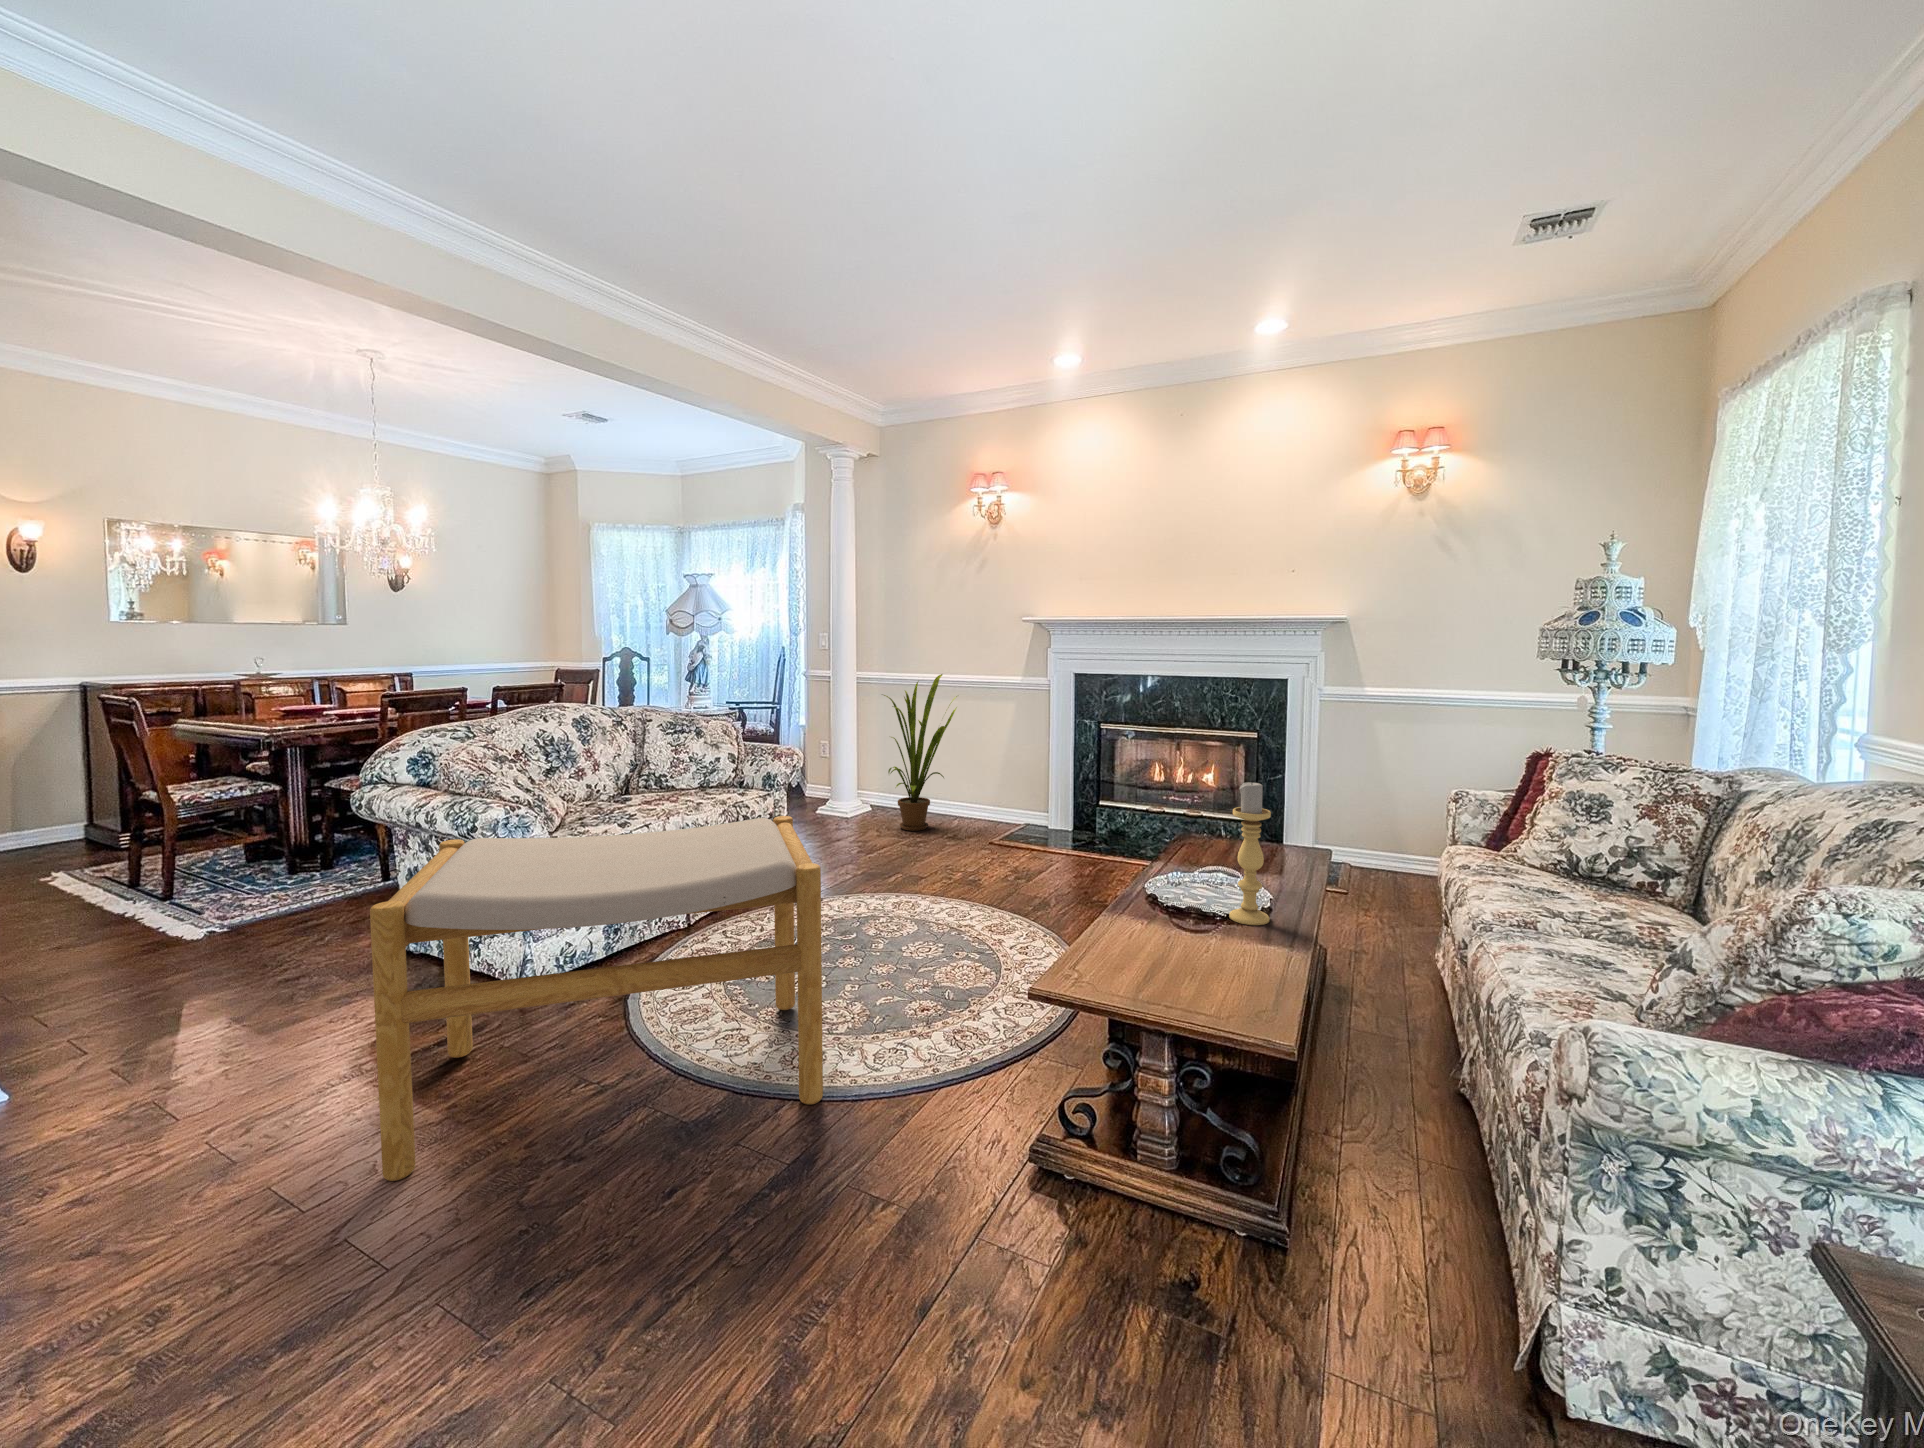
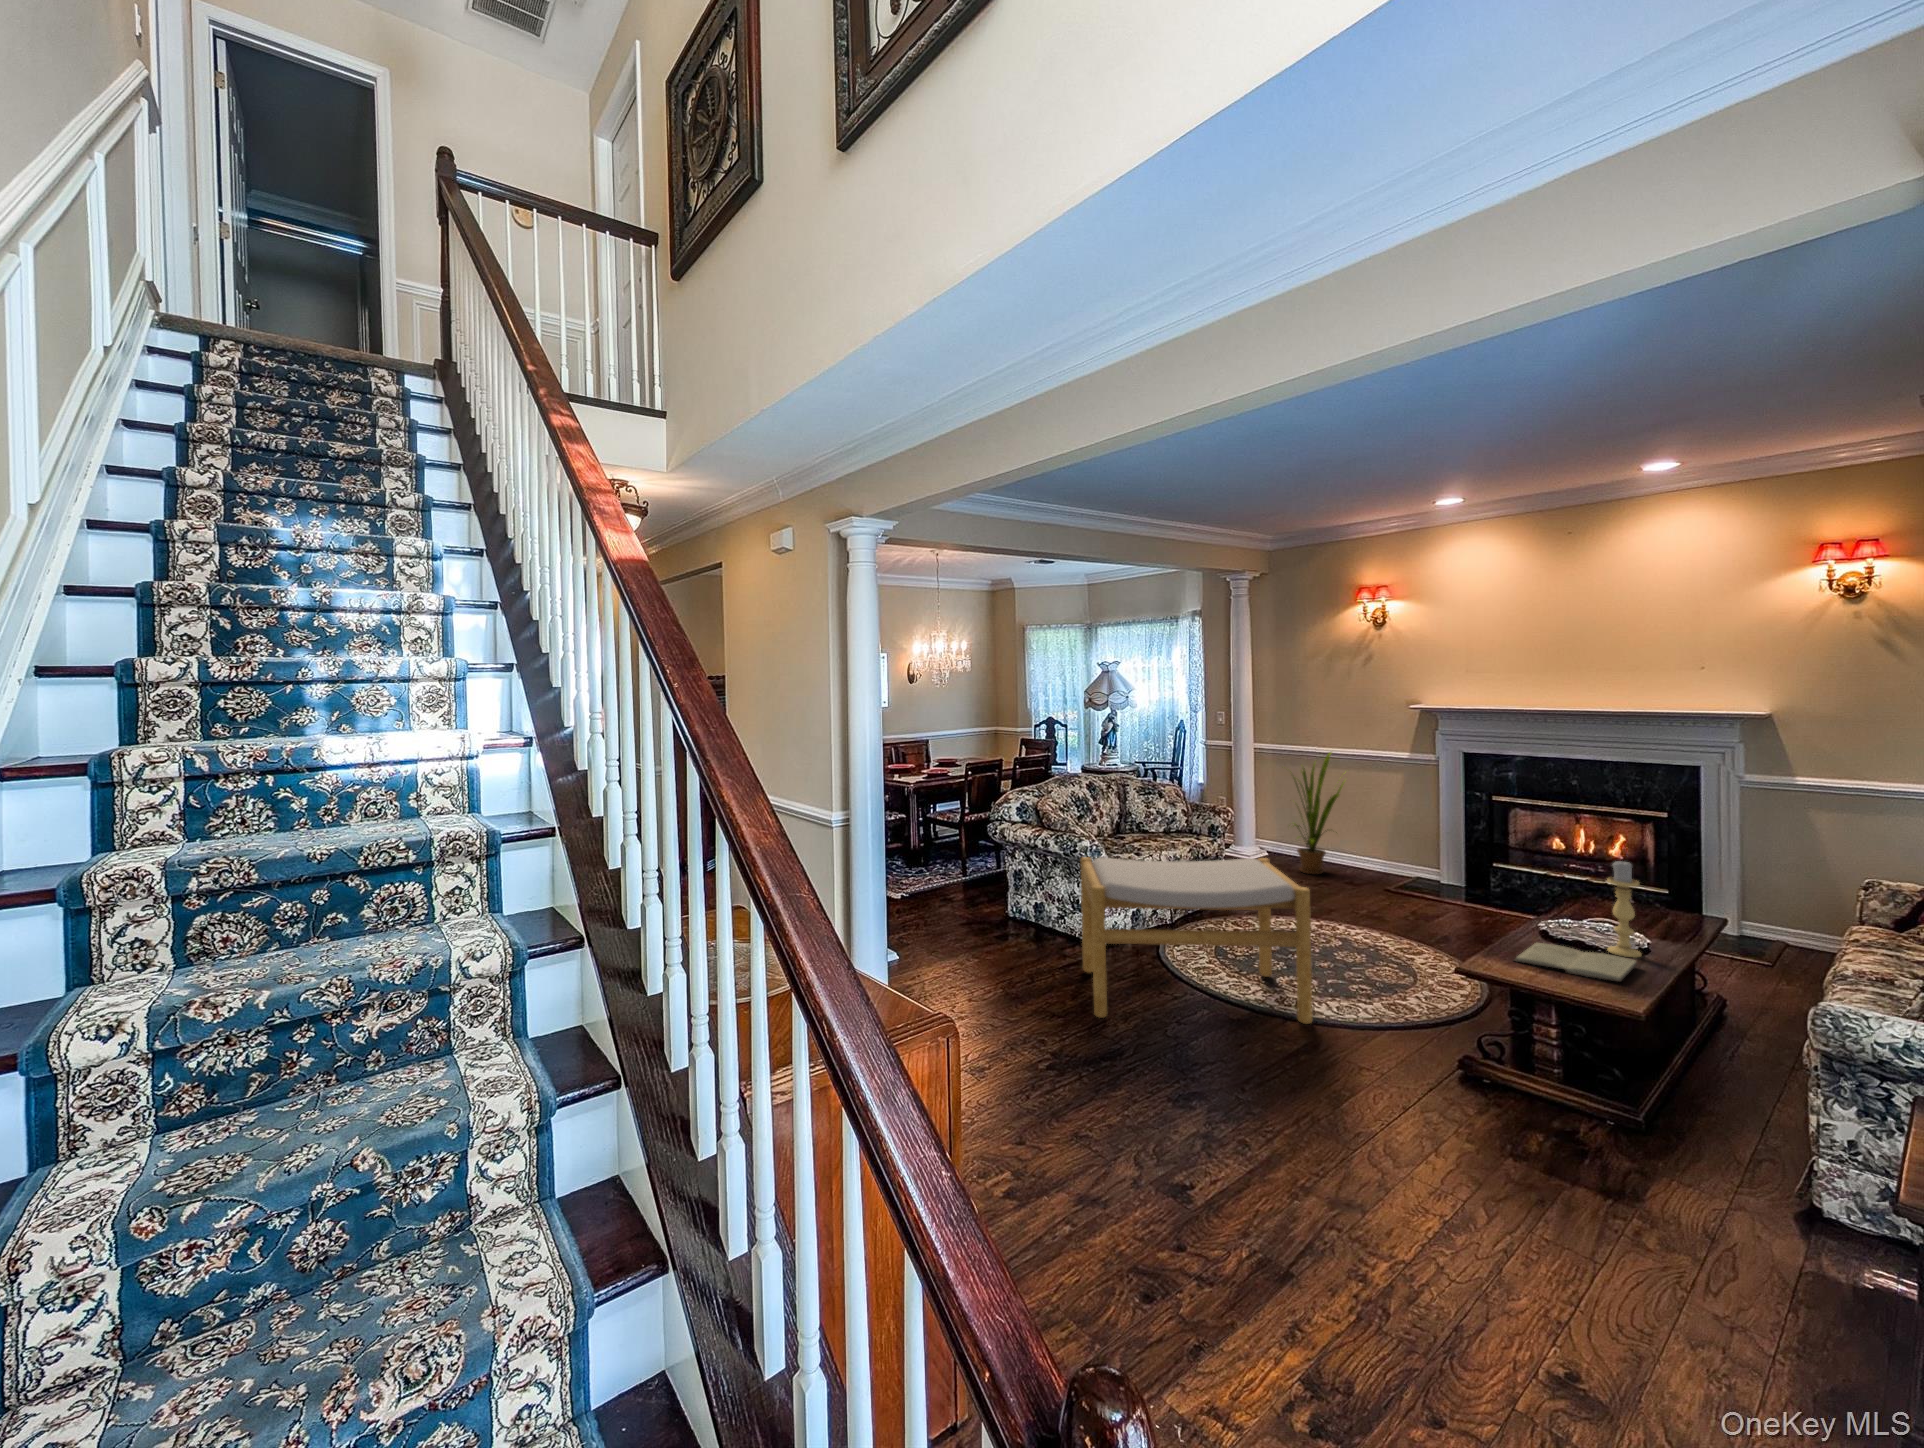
book: none [1111,917,1269,979] -> present [1514,943,1637,982]

